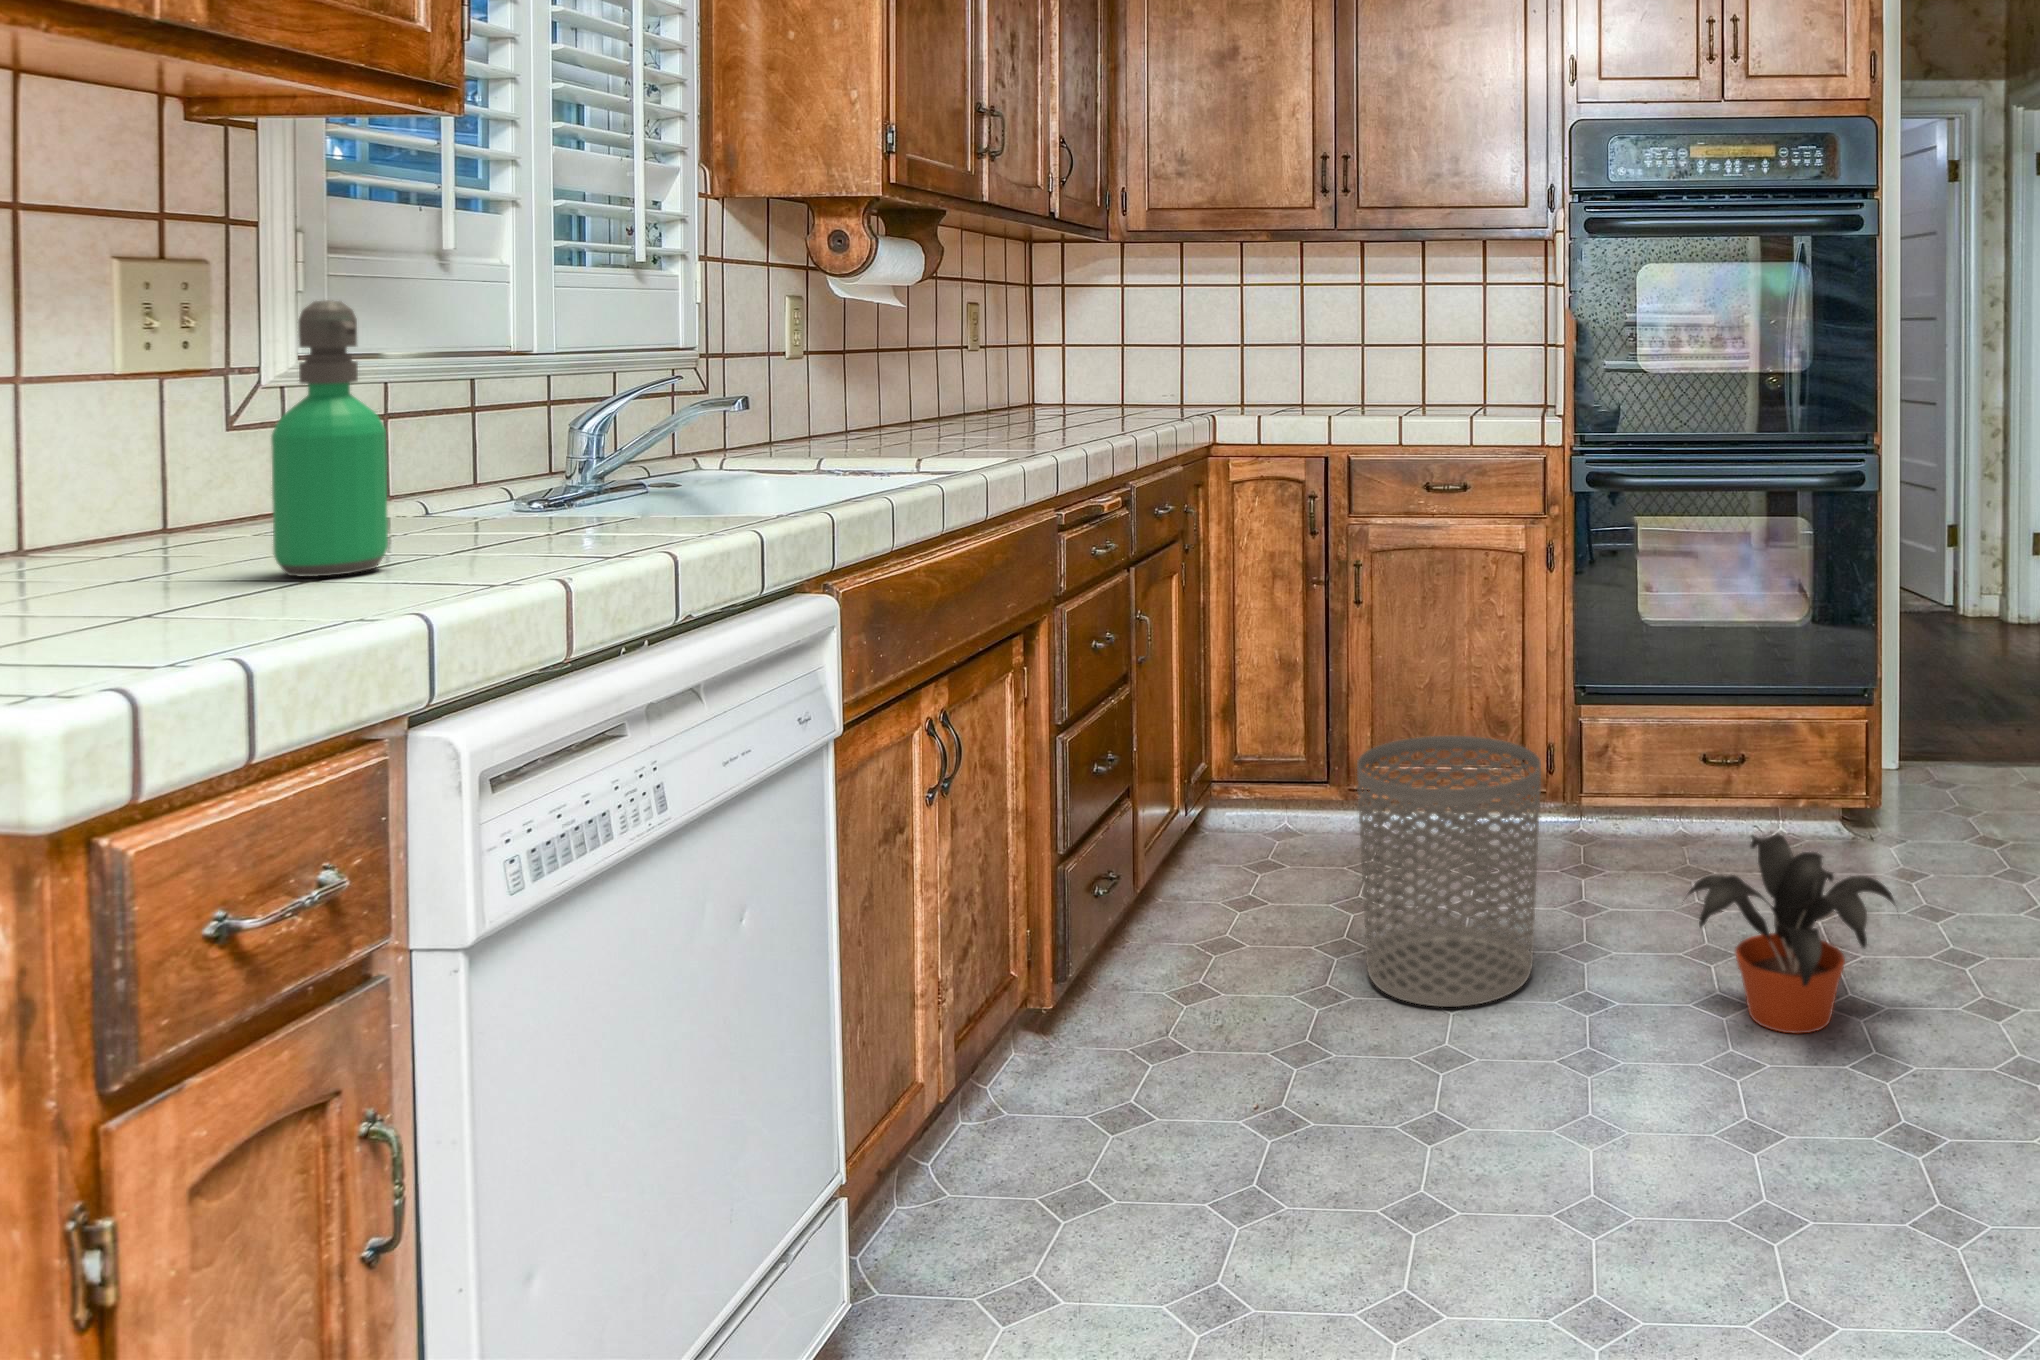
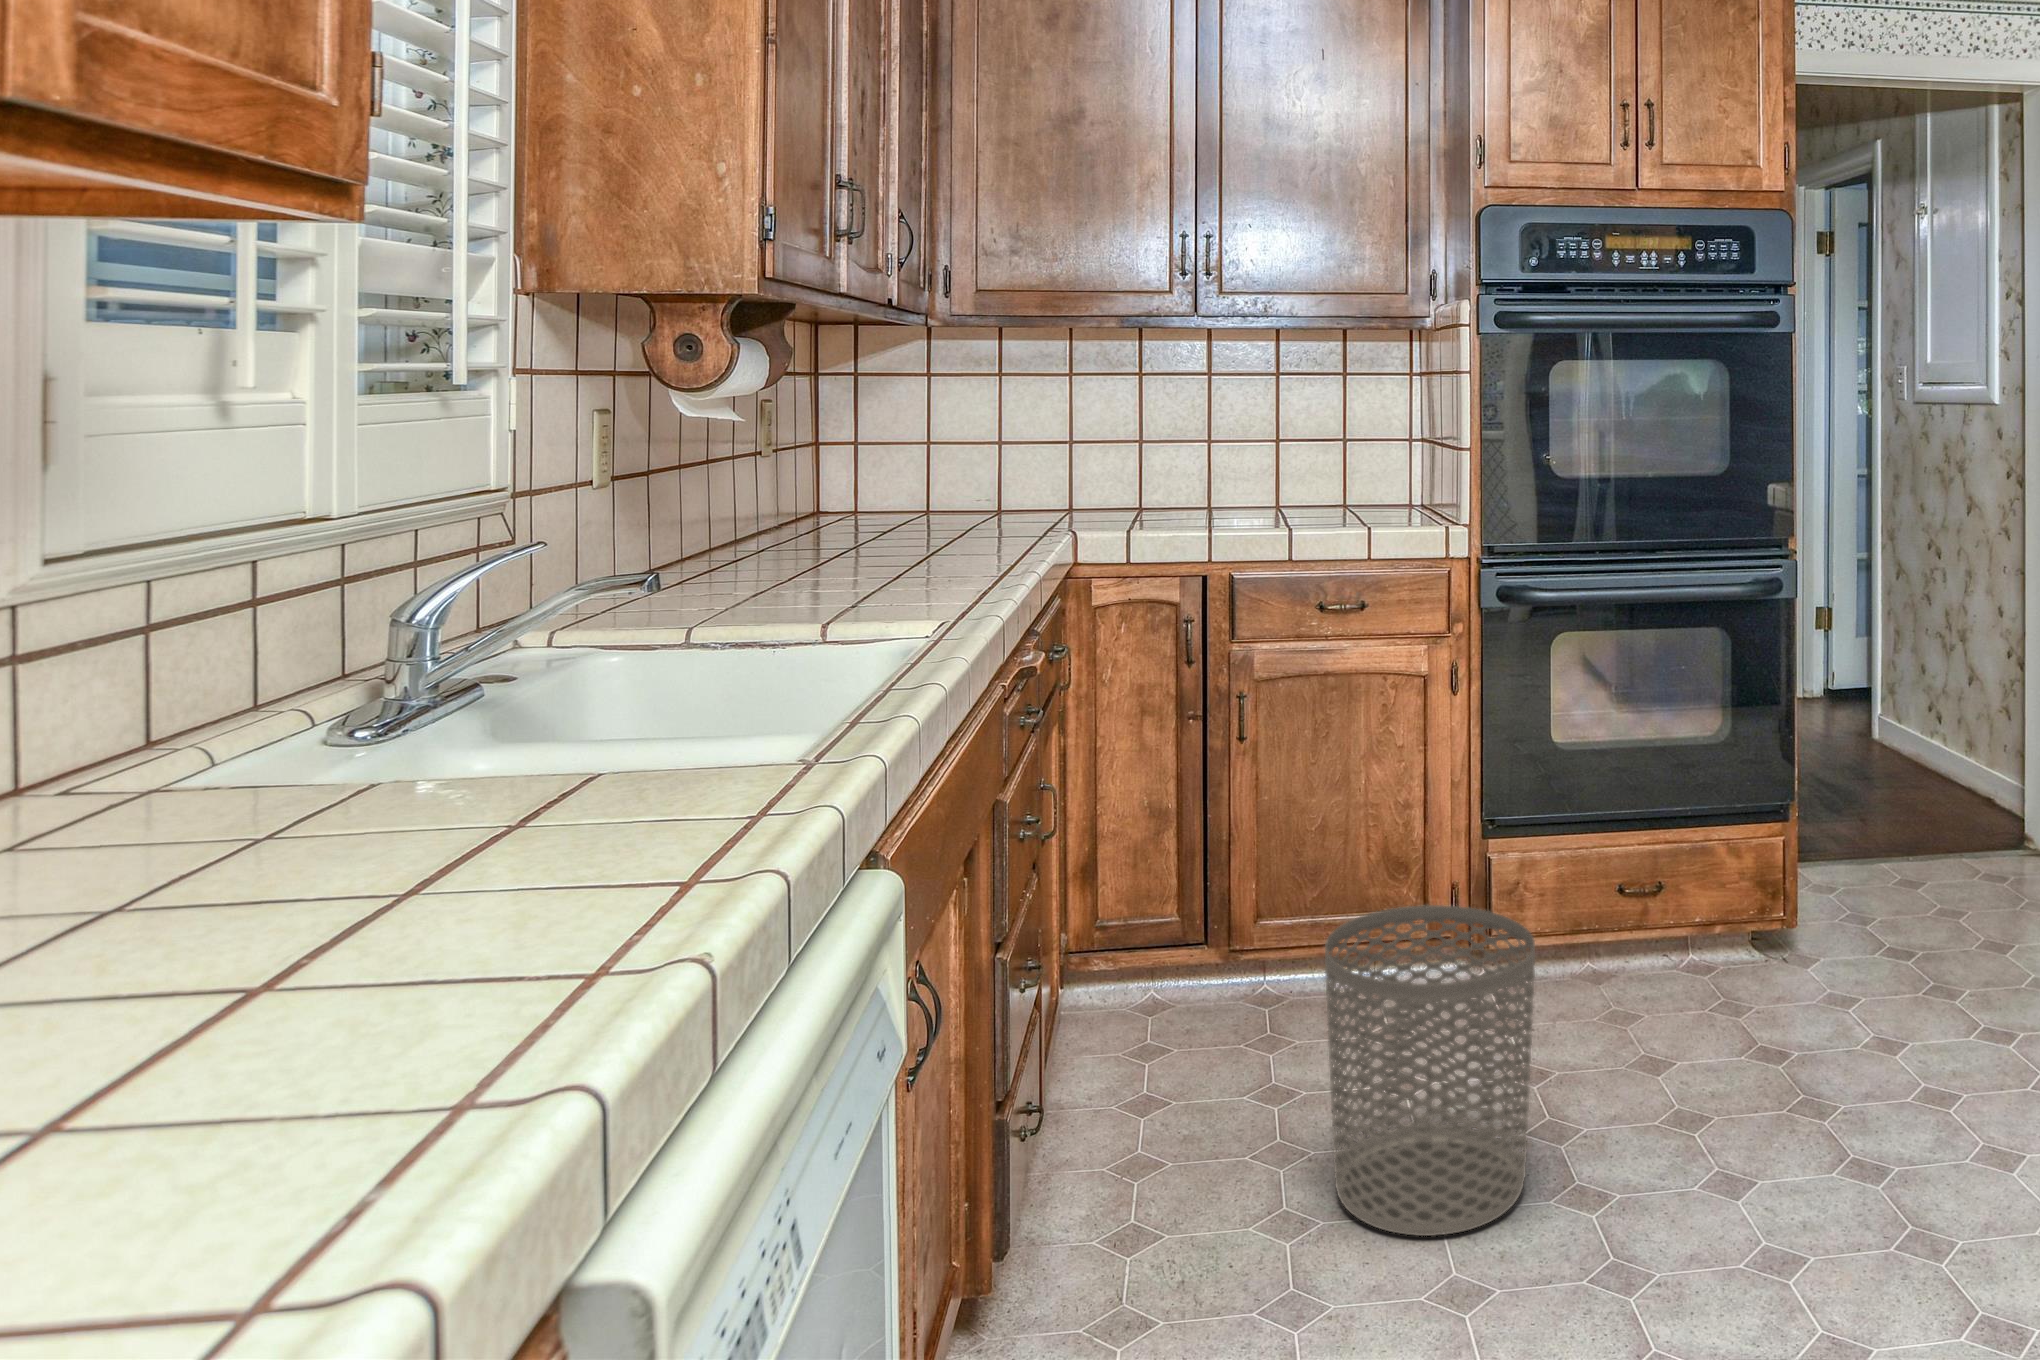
soap dispenser: present [271,300,388,577] -> none [127,536,317,985]
potted plant: present [1683,834,1895,1033] -> none [1699,992,1927,1220]

